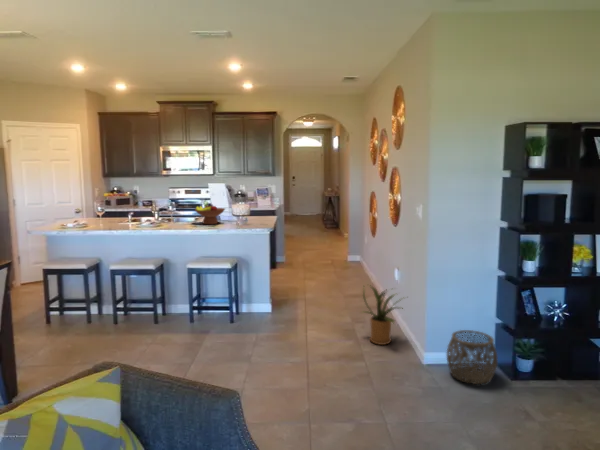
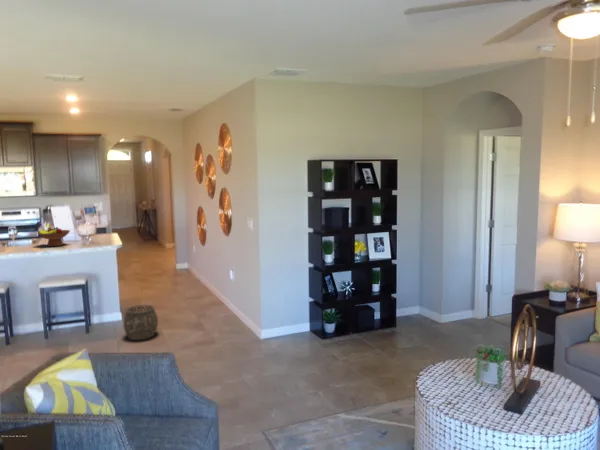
house plant: present [363,285,403,345] -> none [208,285,248,332]
woven basket: present [447,330,498,384] -> present [124,305,158,340]

